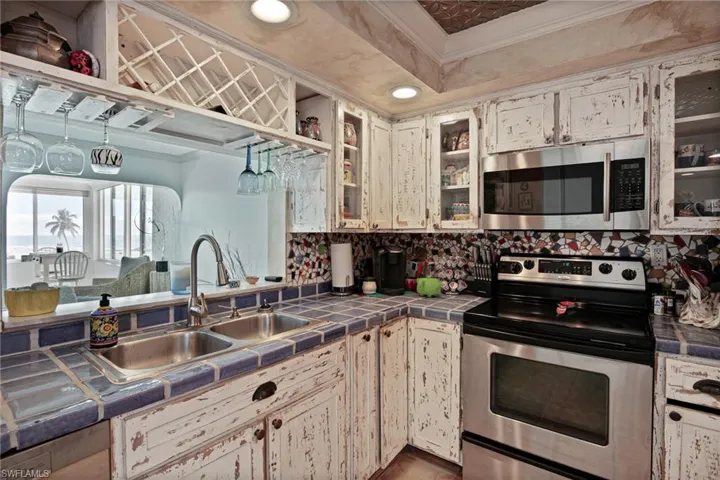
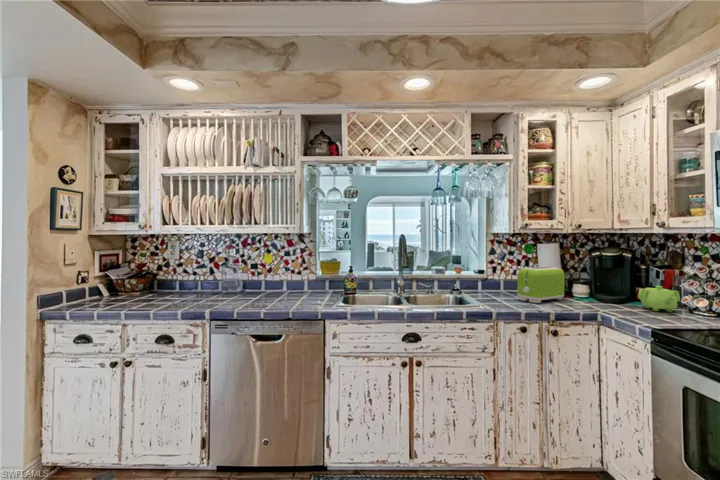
toaster: none [334,267,365,307] -> present [517,267,565,303]

